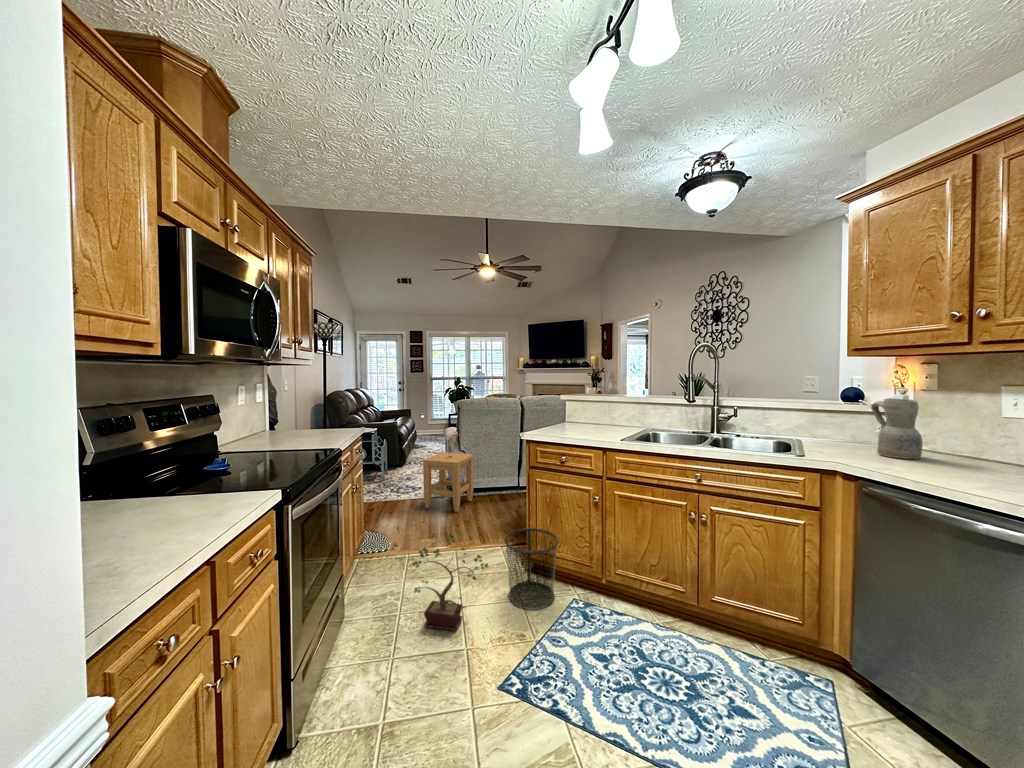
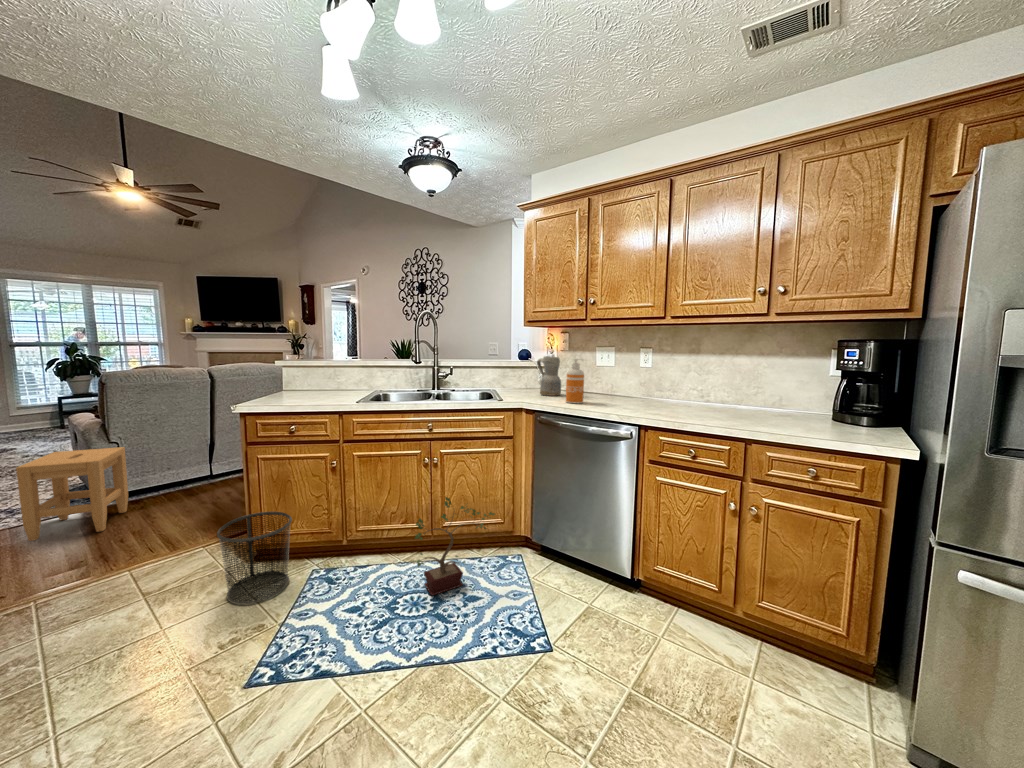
soap dispenser: none [927,406,970,479] -> present [566,359,584,403]
potted plant: present [412,533,489,631] -> present [415,497,495,595]

